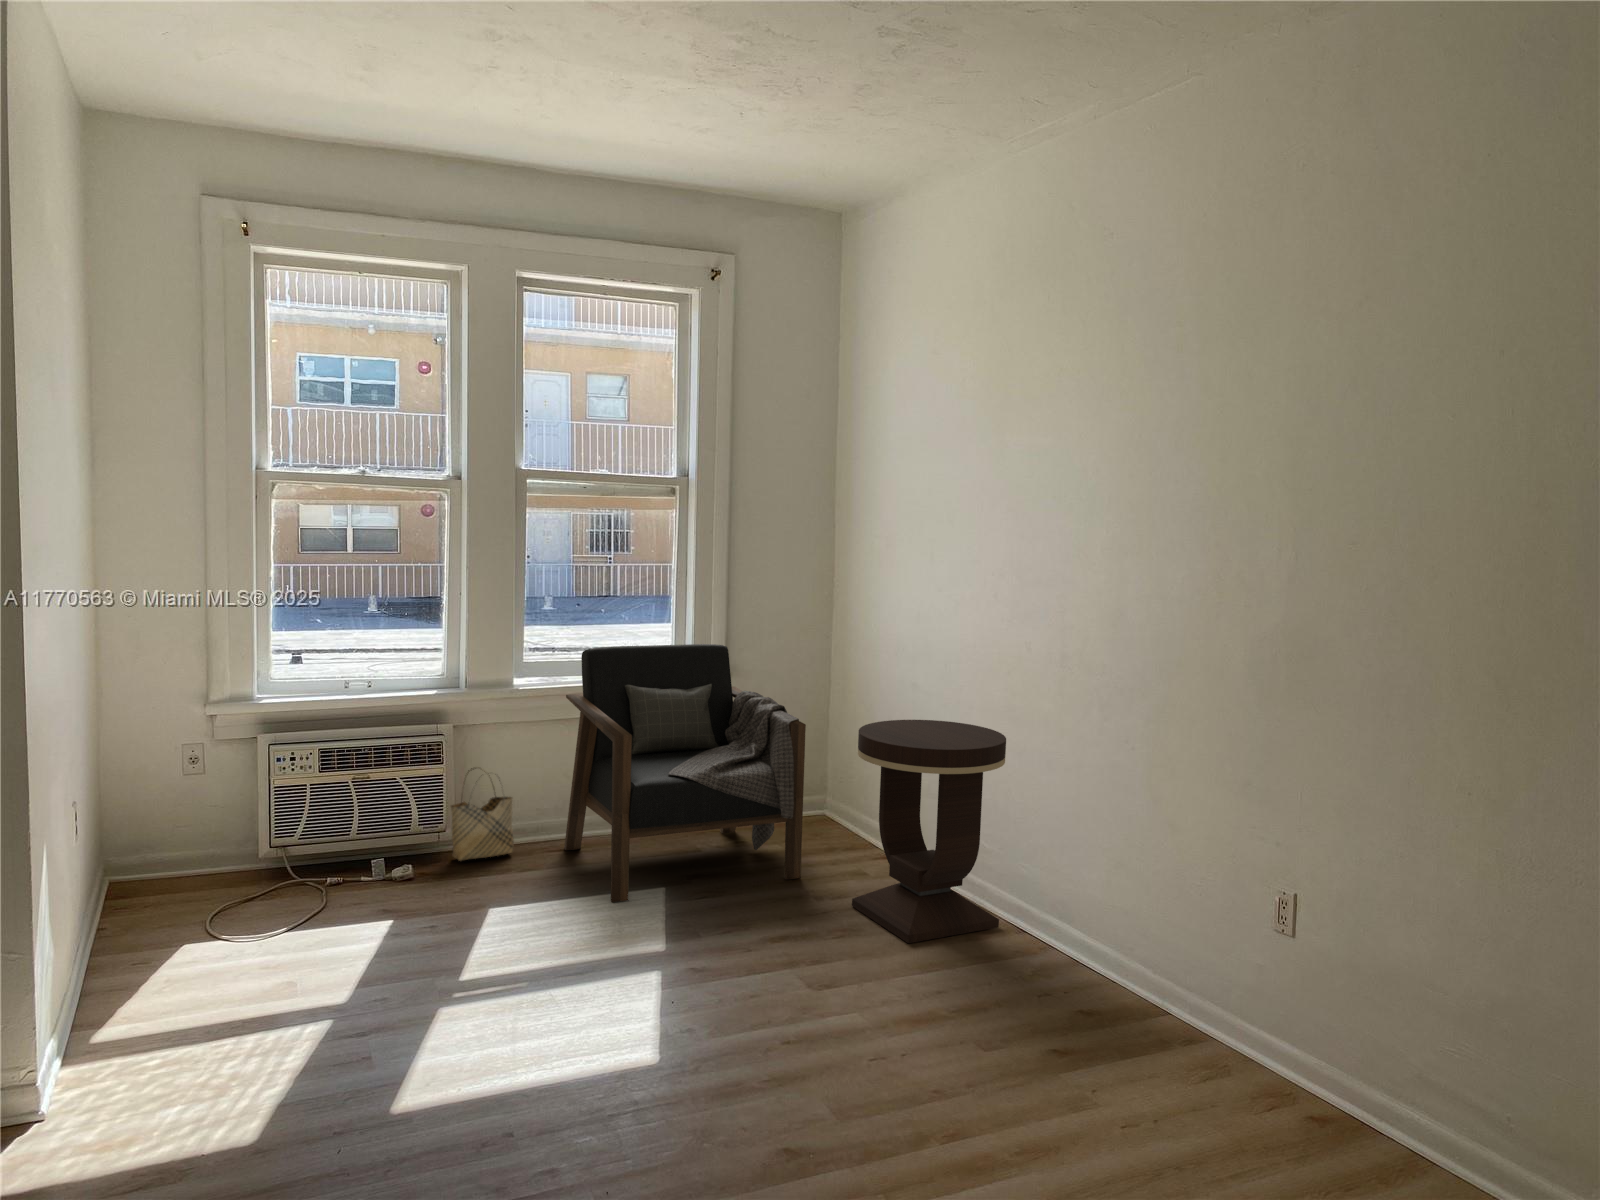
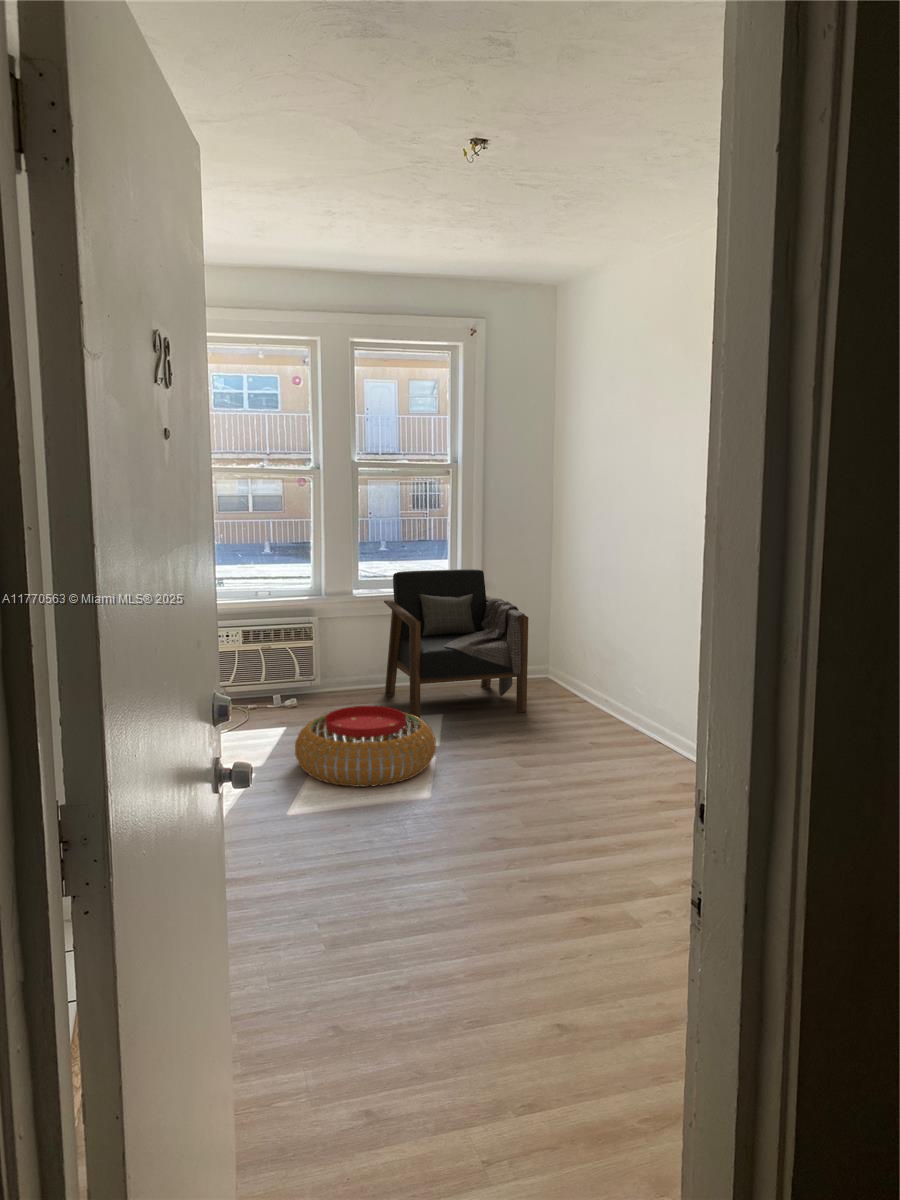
side table: present [852,720,1006,943] -> none [555,614,650,747]
woven basket: present [451,768,514,861] -> none [317,644,355,699]
pouf: none [411,886,665,1045] -> present [295,706,436,787]

